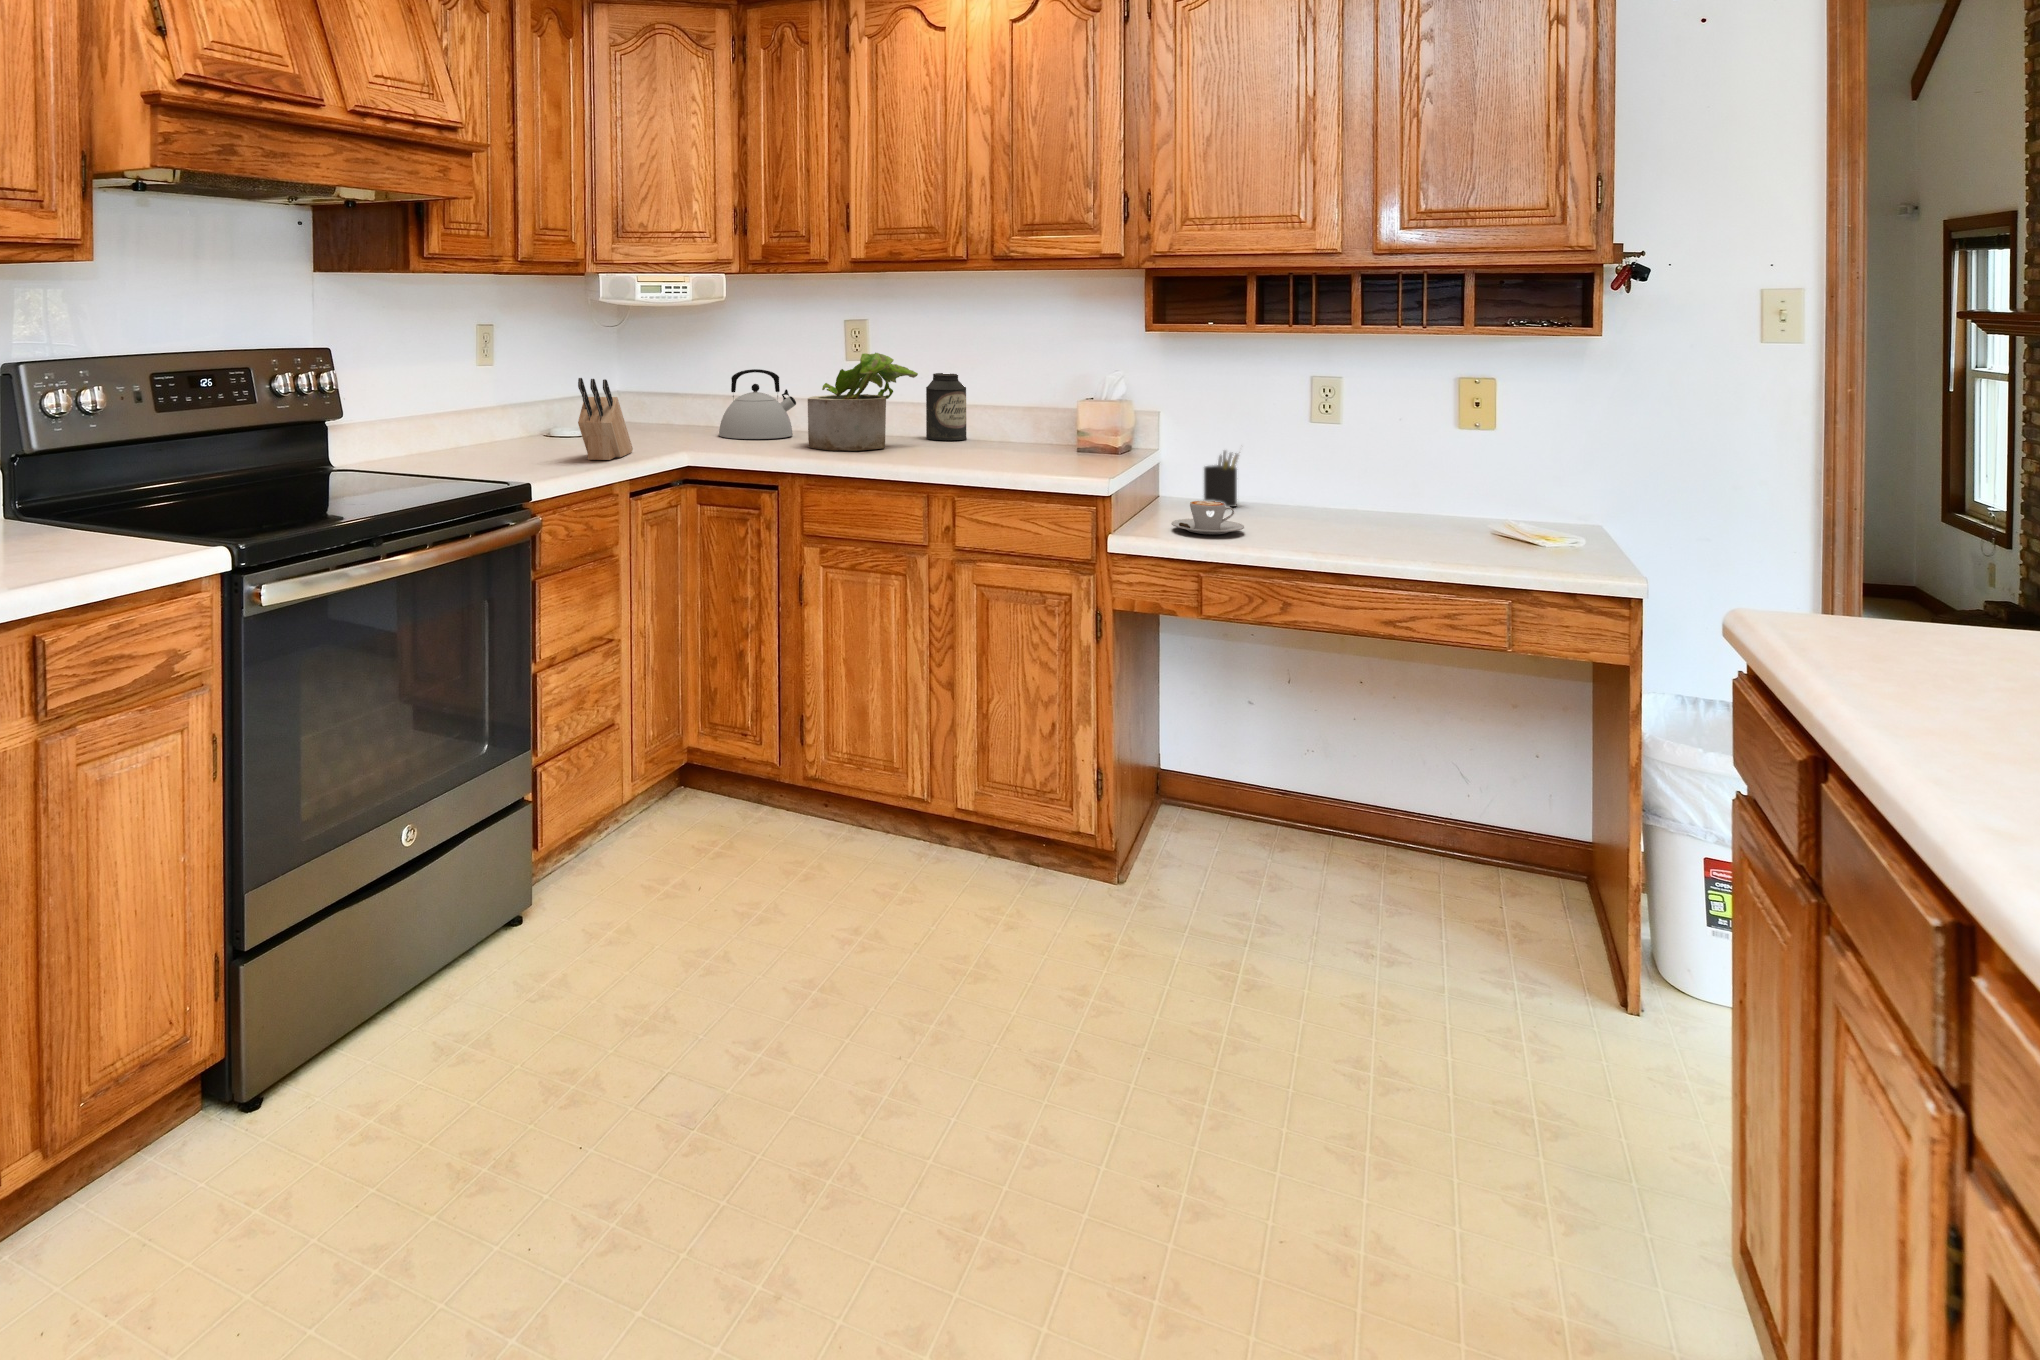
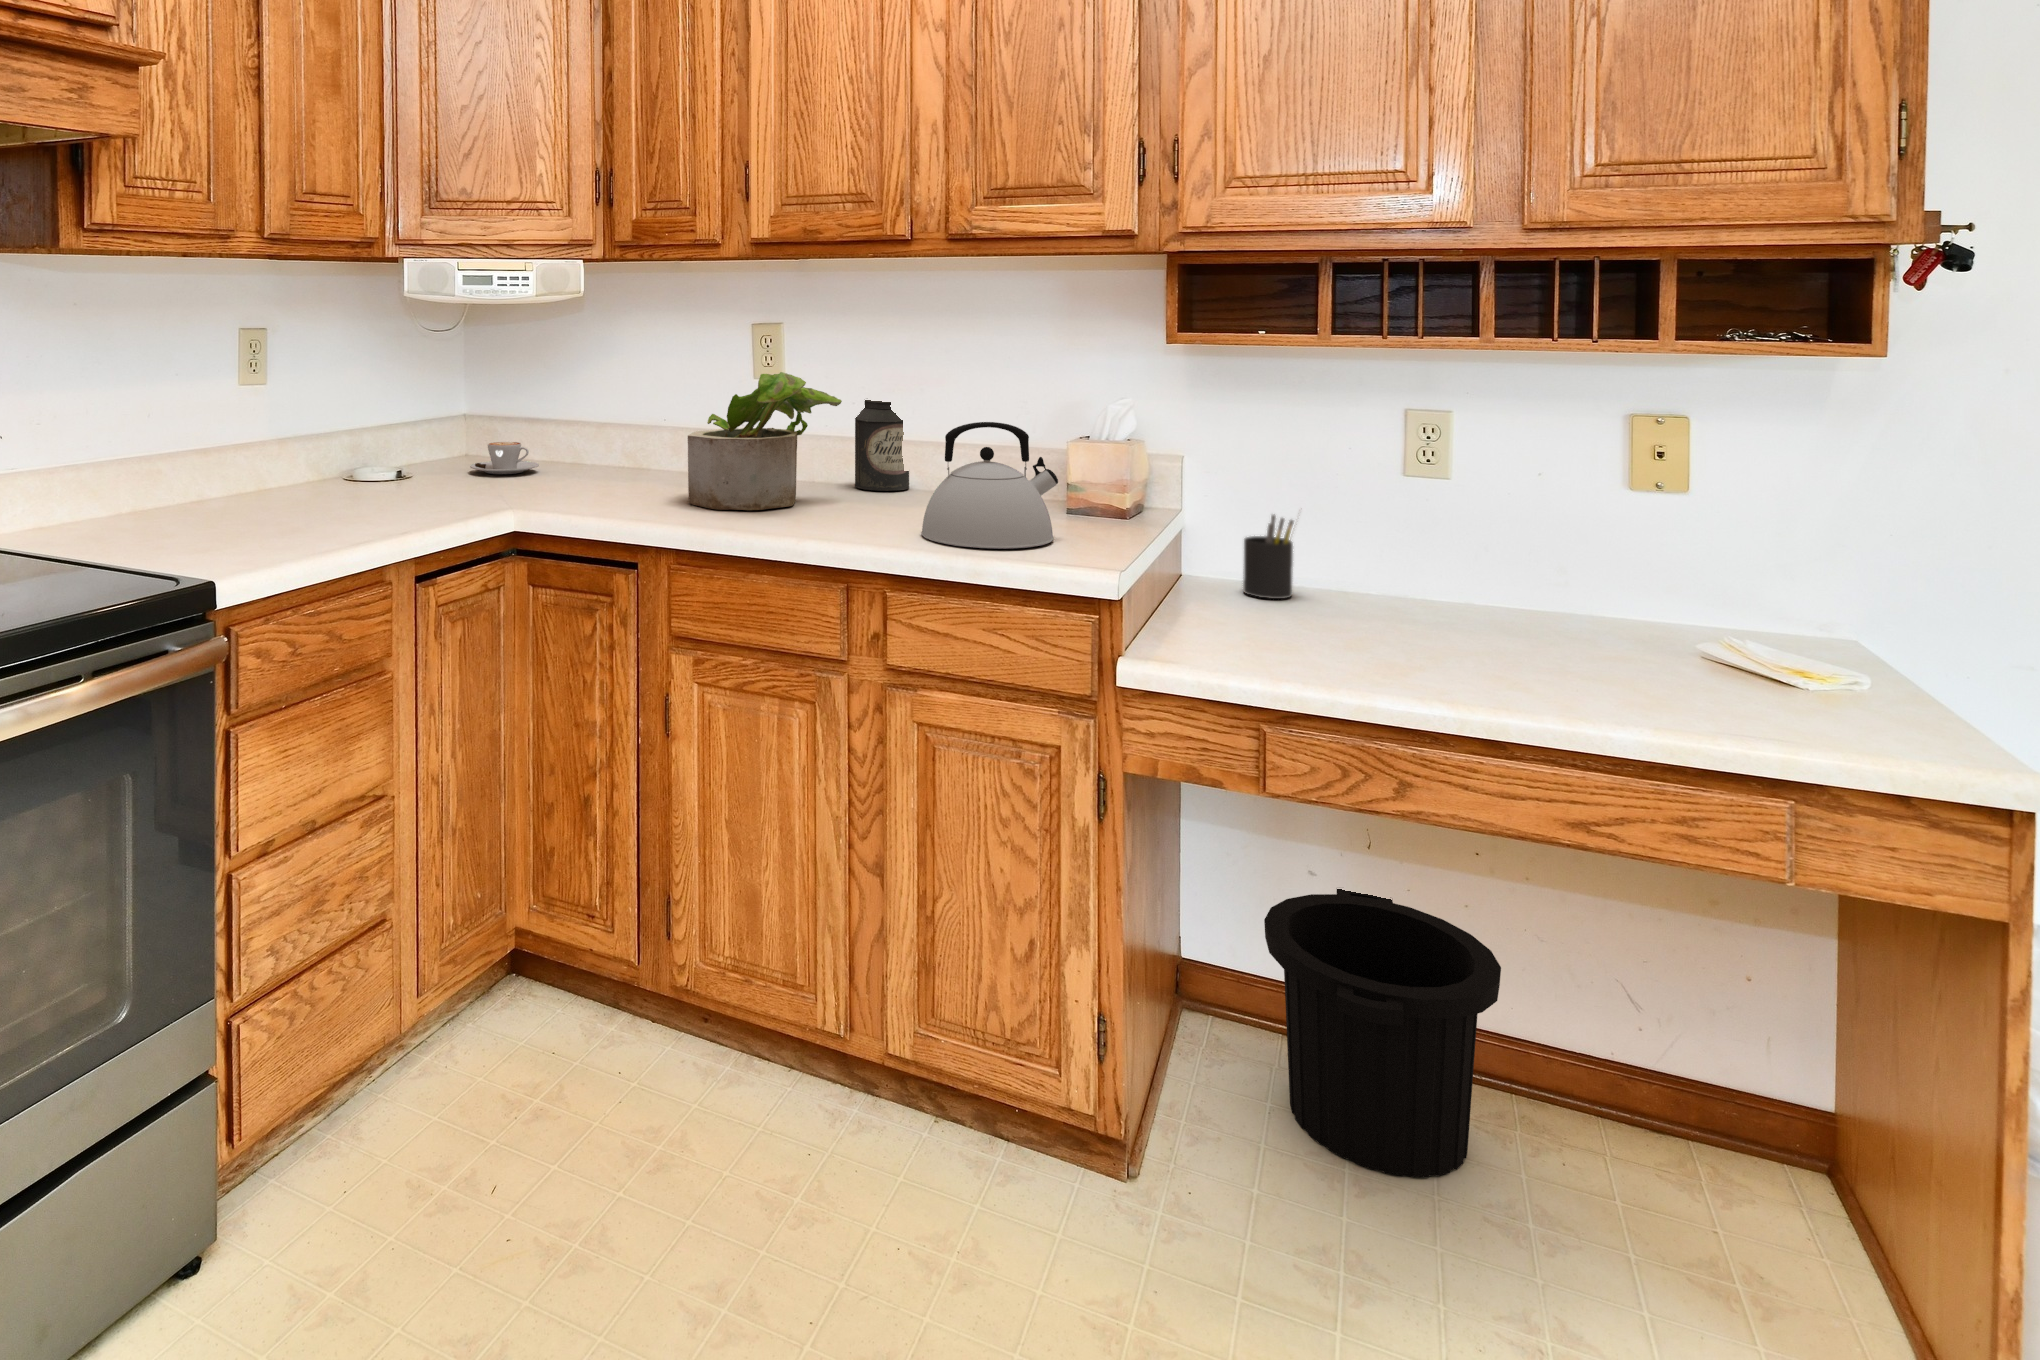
kettle: present [719,369,796,439] -> present [921,422,1058,549]
knife block: present [578,378,633,460] -> none [340,409,437,528]
coffee cup: present [1171,501,1244,534] -> present [470,442,539,474]
trash can: none [1215,711,1369,882] -> present [1264,889,1501,1177]

